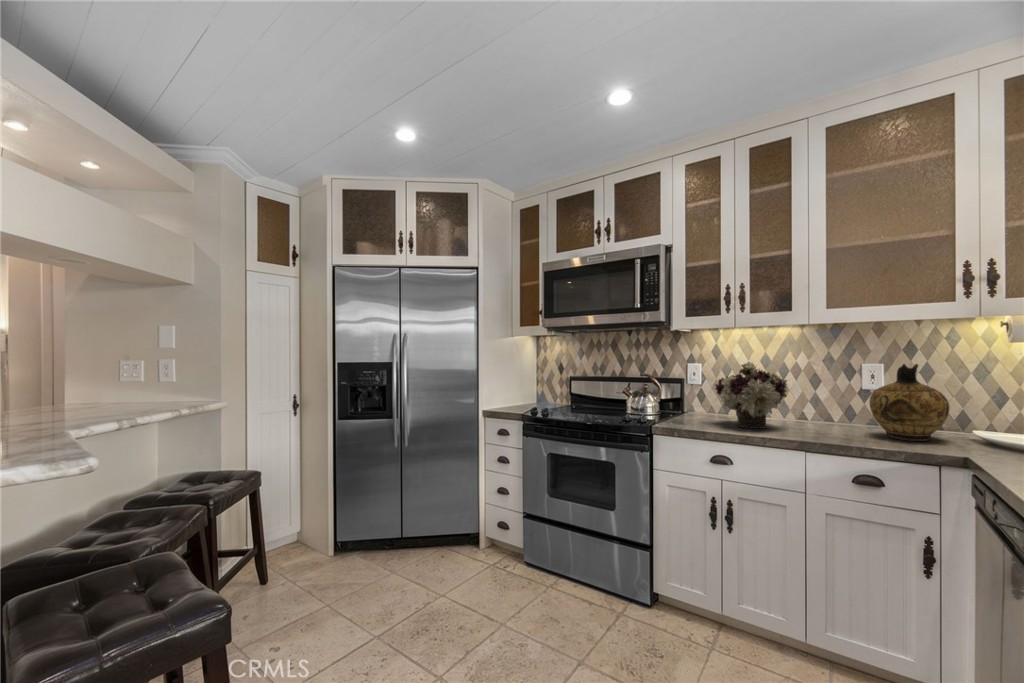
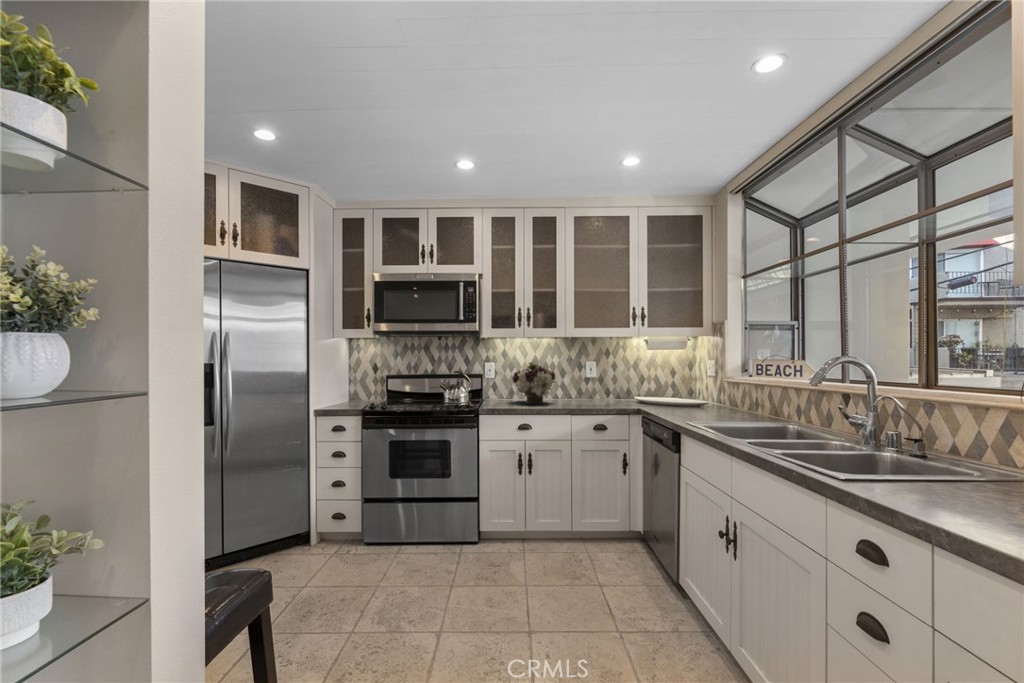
ceramic jug: present [870,364,950,441] -> none [596,361,631,404]

